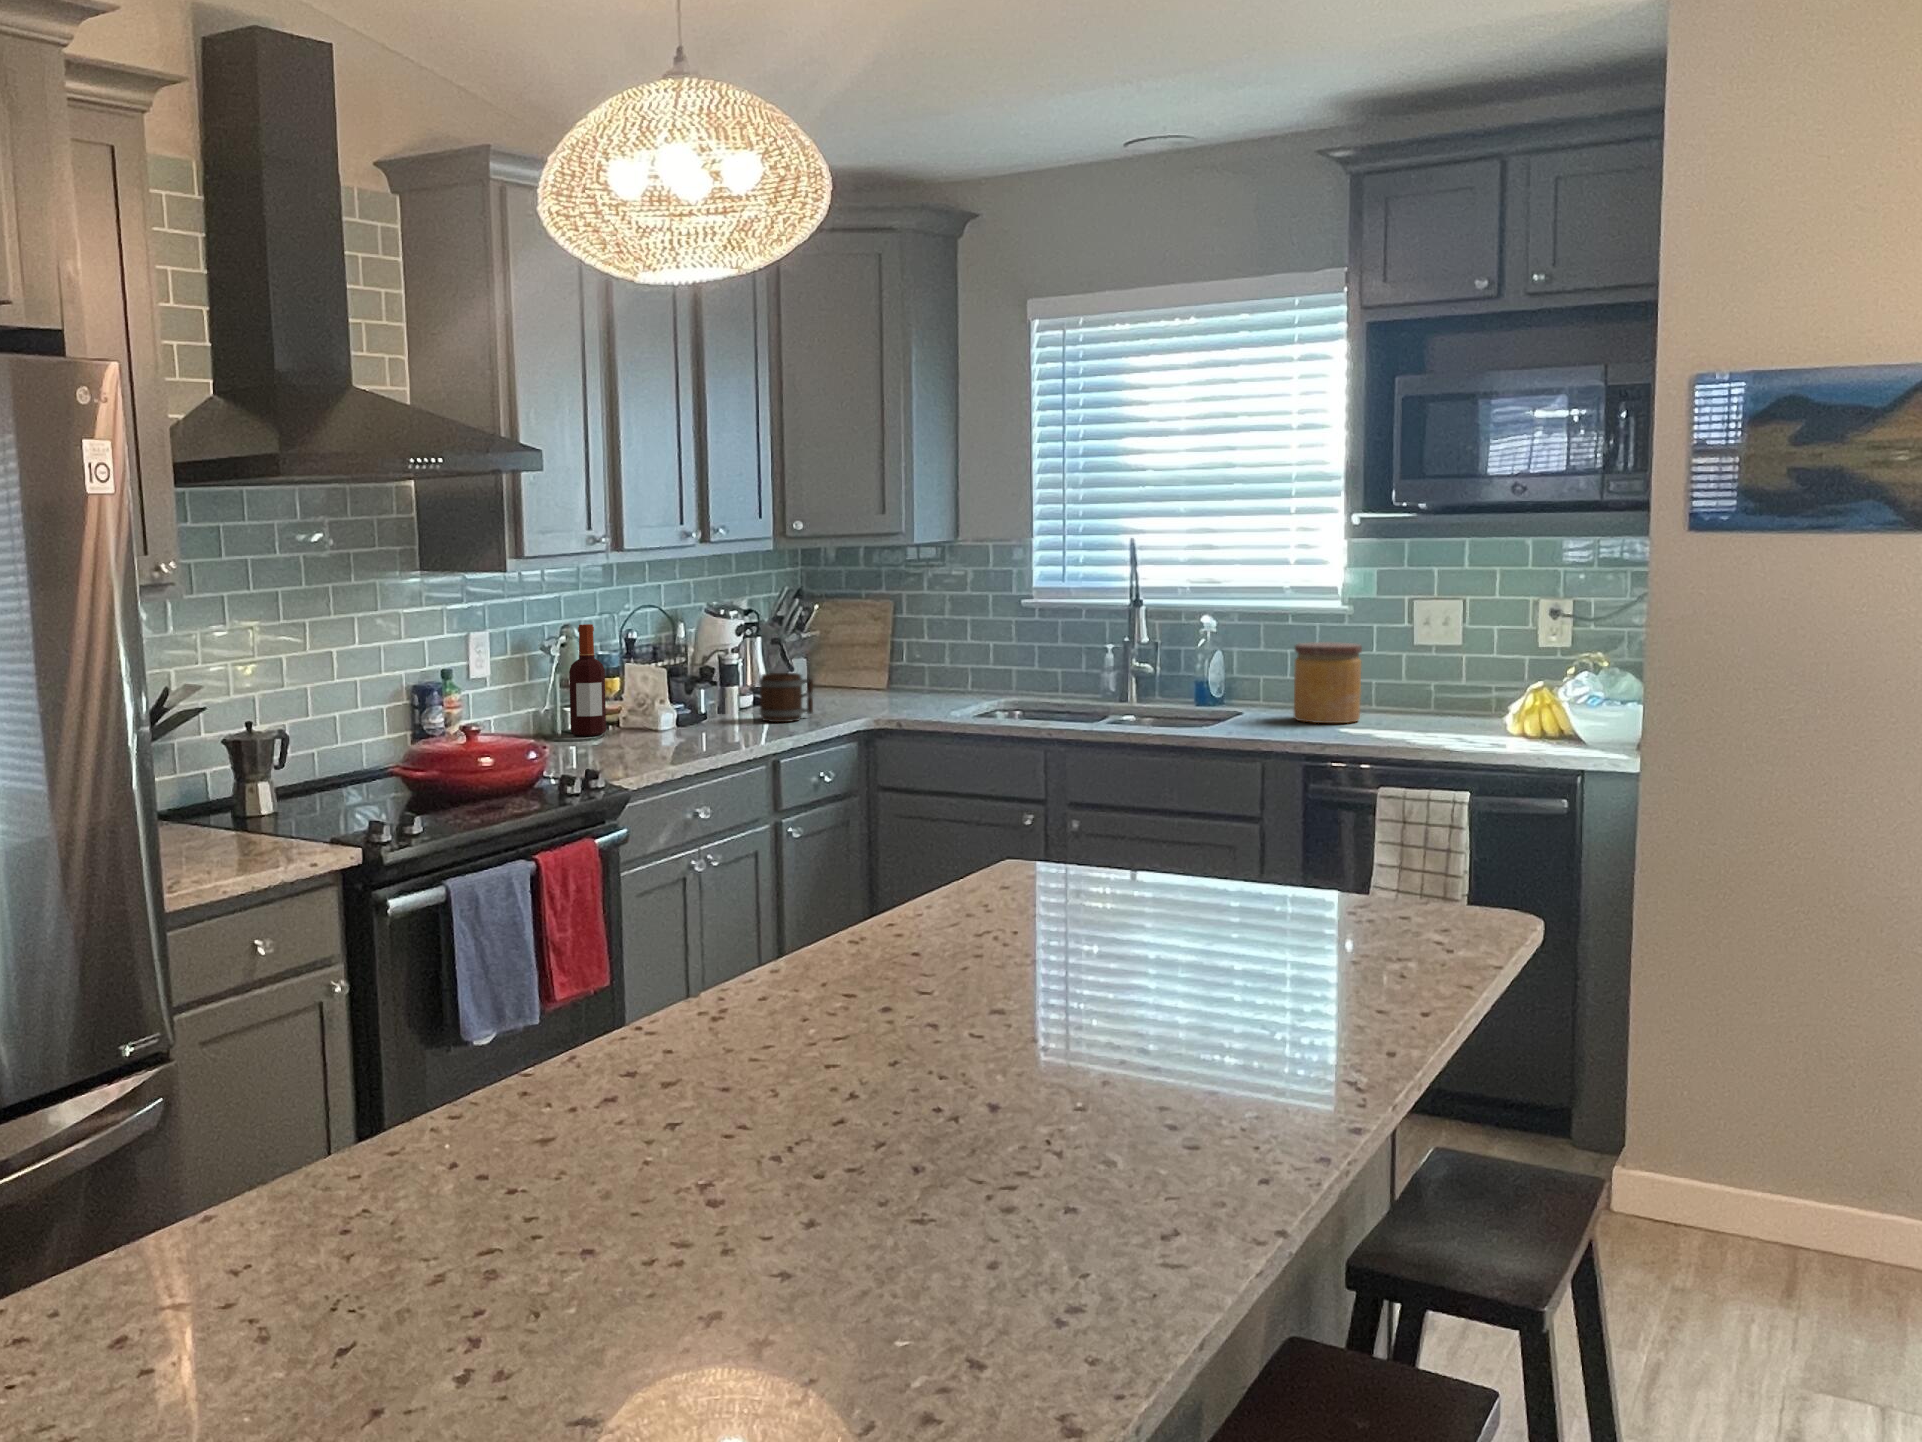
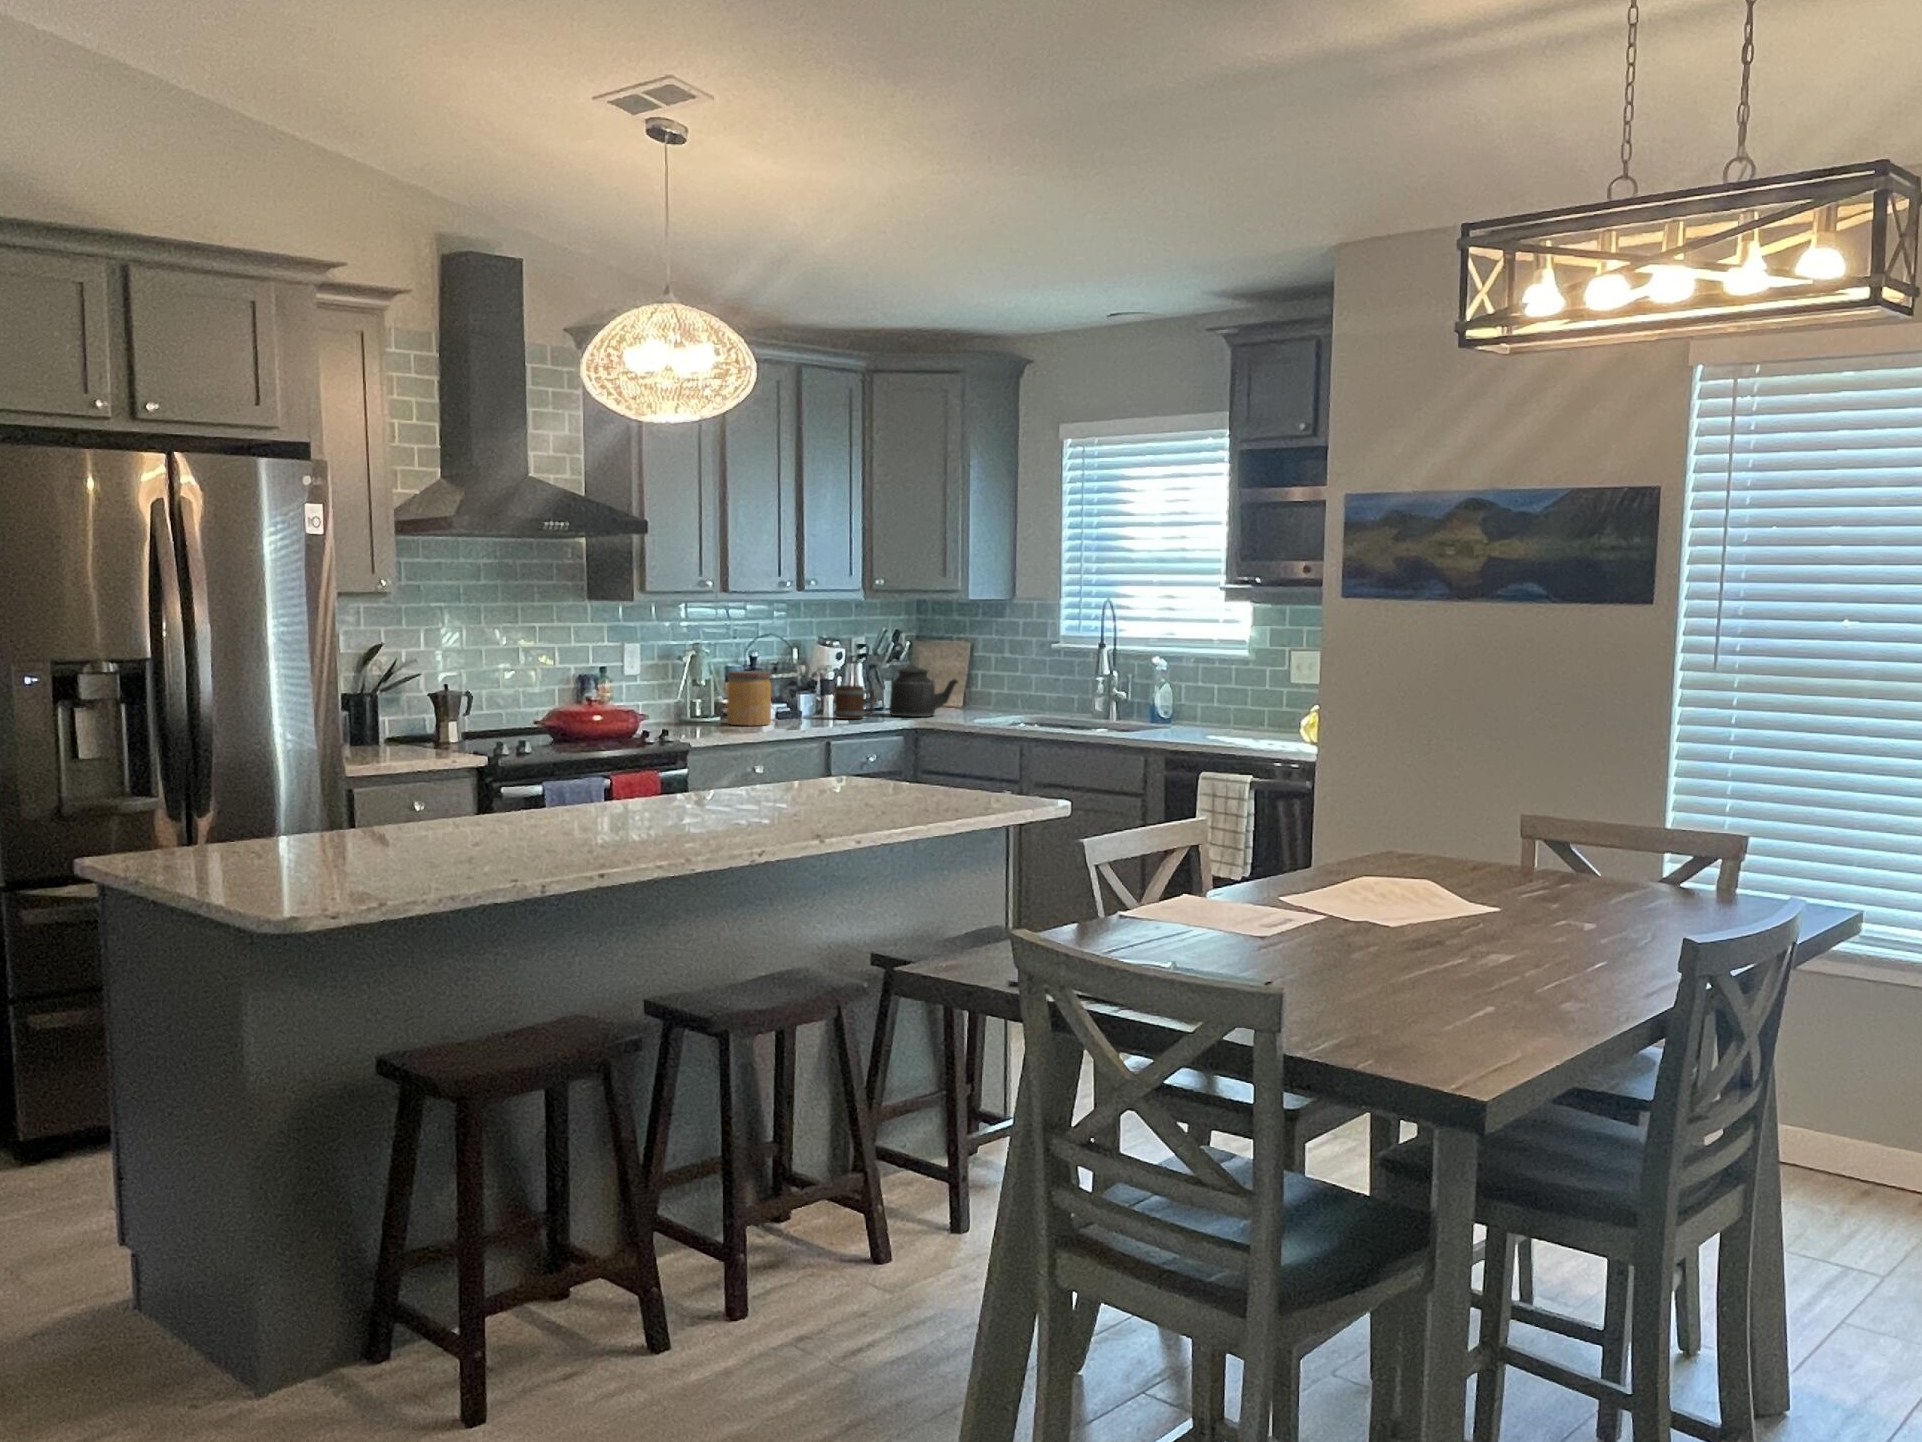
kettle: none [824,619,920,712] -> present [889,662,958,717]
bottle: present [569,624,606,736] -> none [696,643,721,720]
jar: present [1294,642,1362,723] -> present [727,671,772,726]

